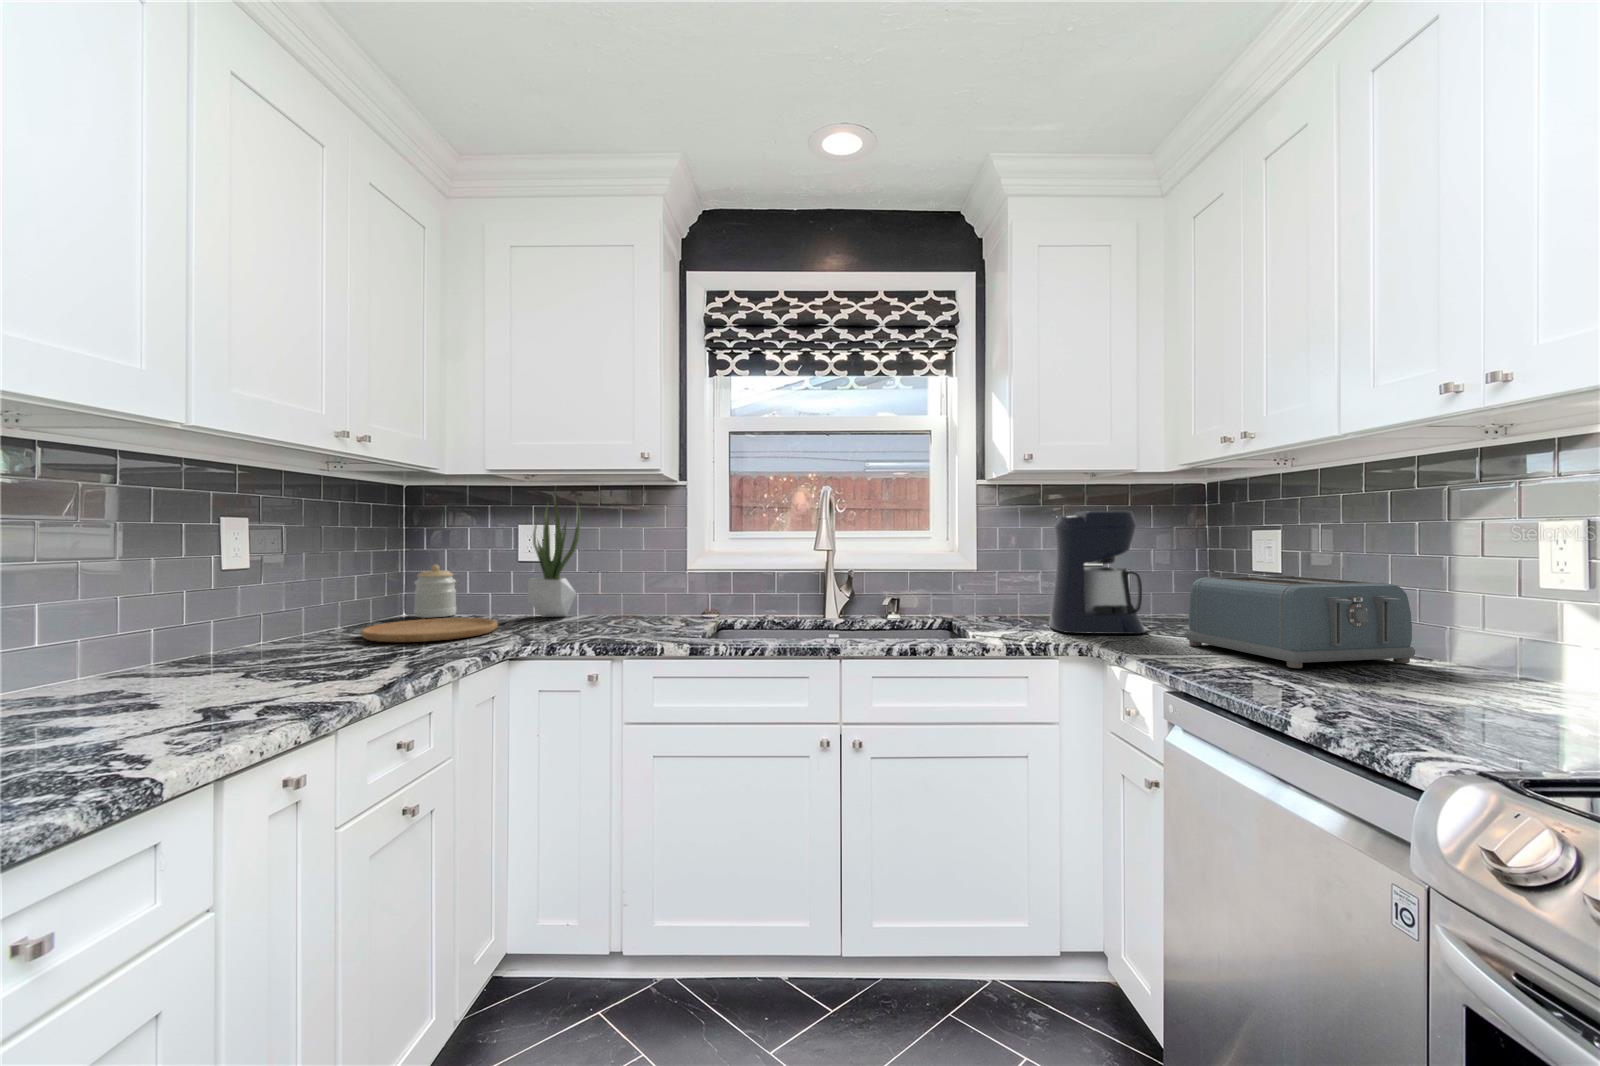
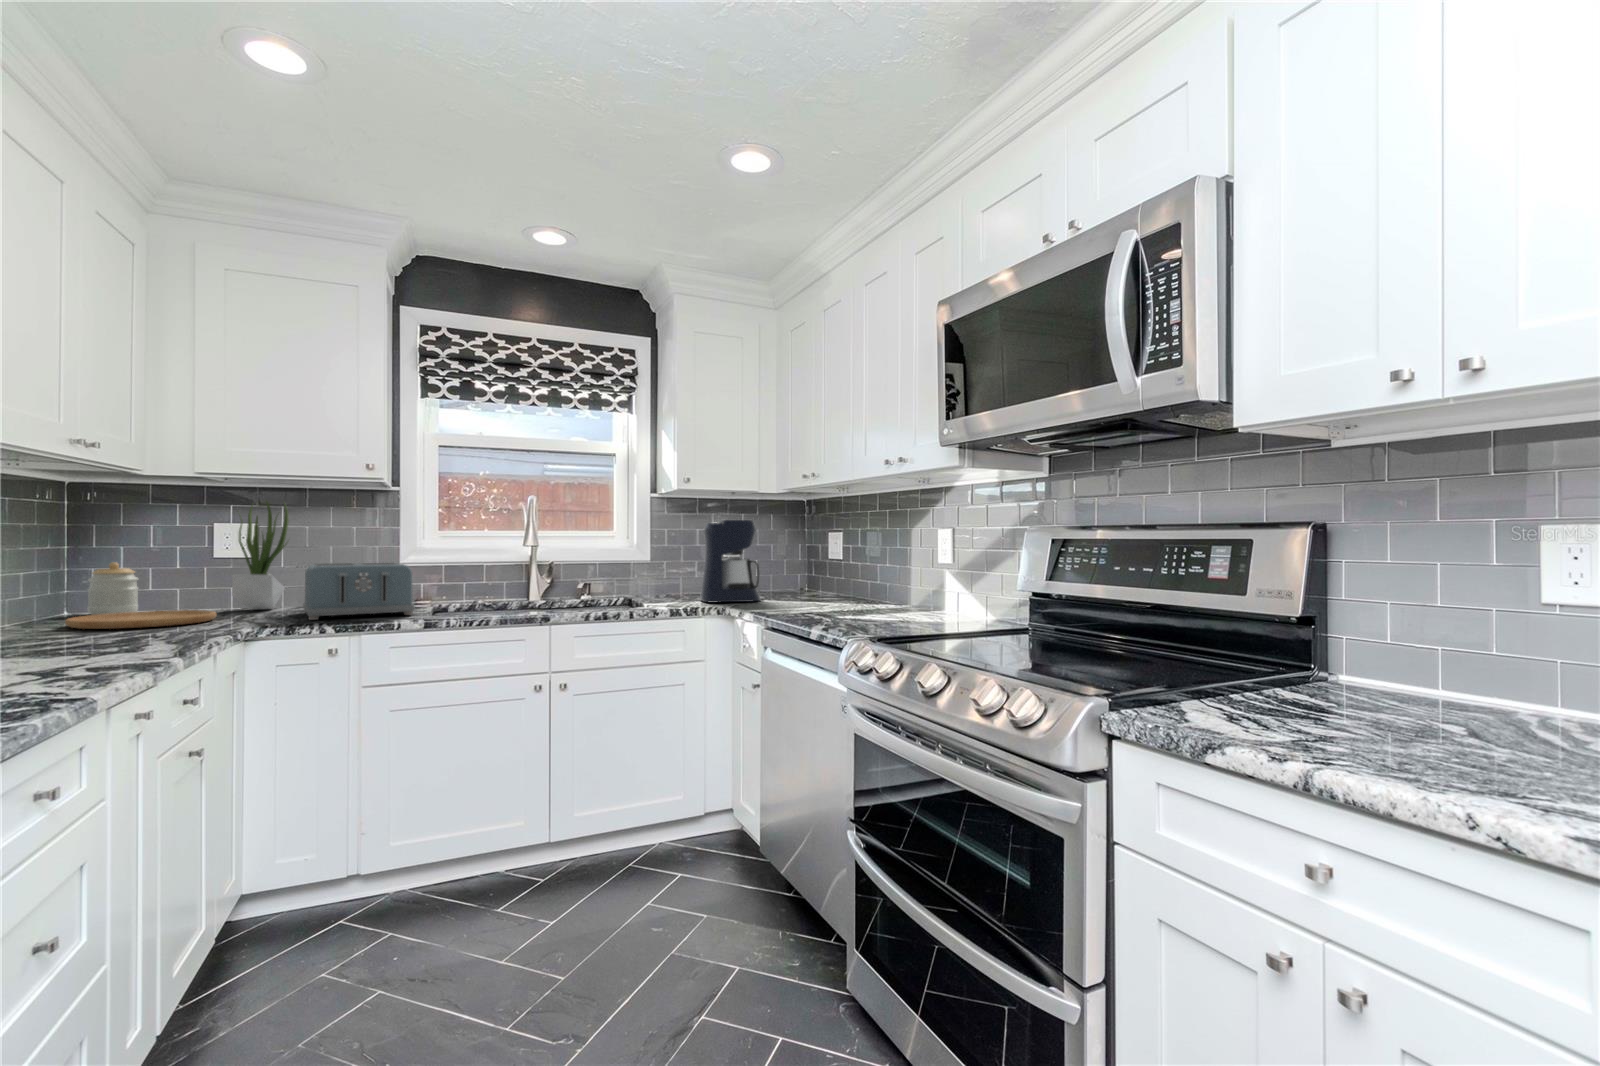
toaster: present [1185,576,1415,668] -> present [303,563,414,620]

